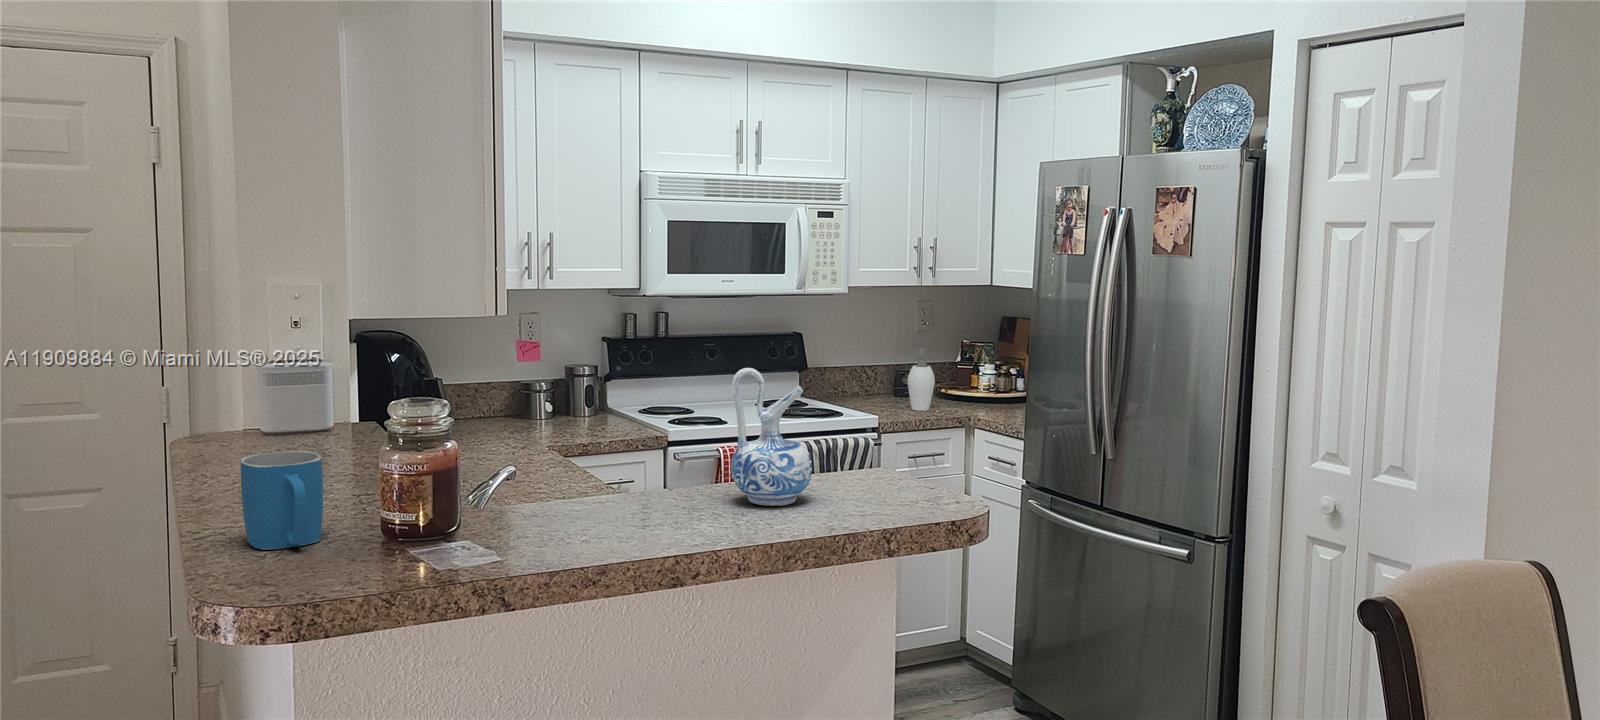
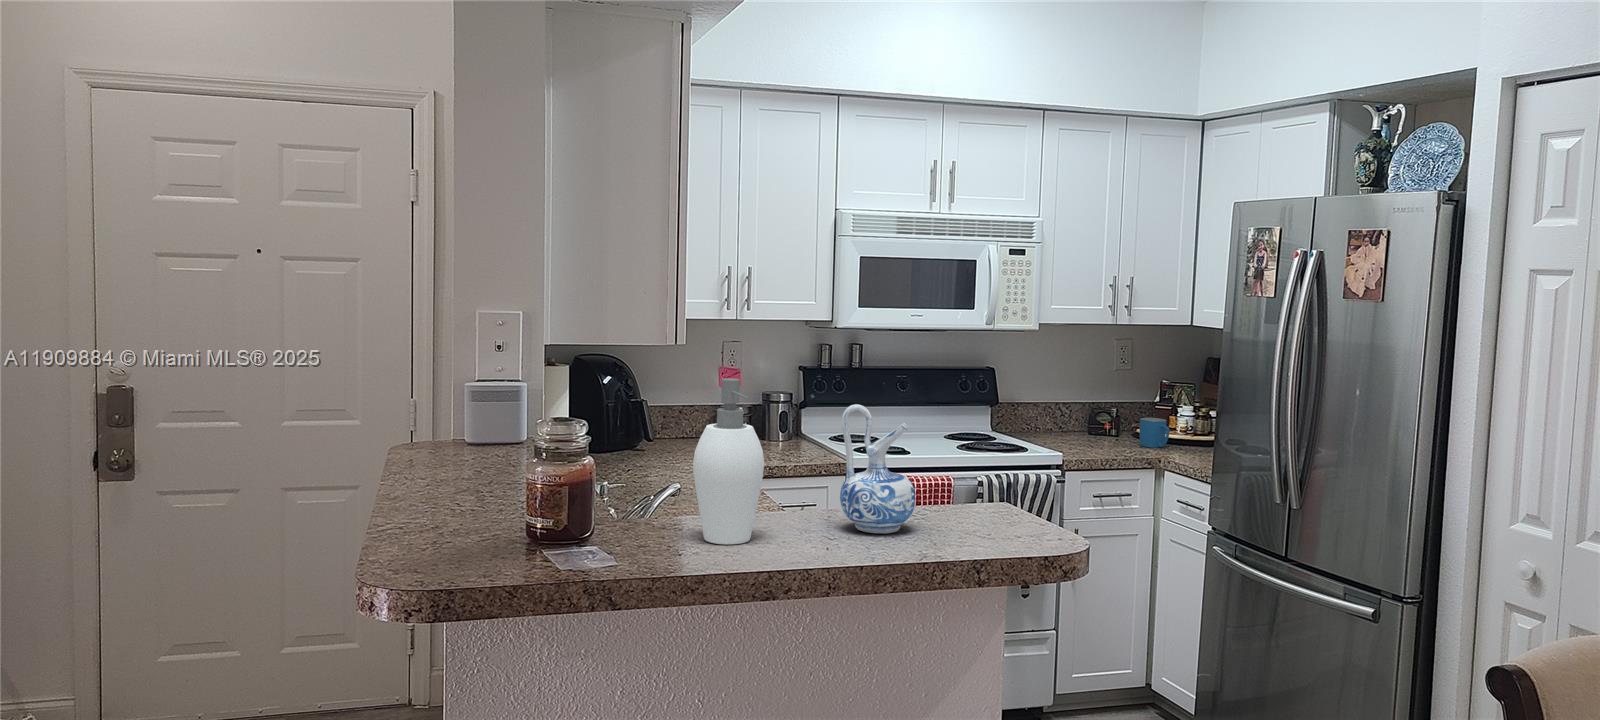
soap dispenser: present [908,348,935,411] -> present [693,378,764,544]
mug: present [240,451,323,550] -> present [1139,418,1169,447]

